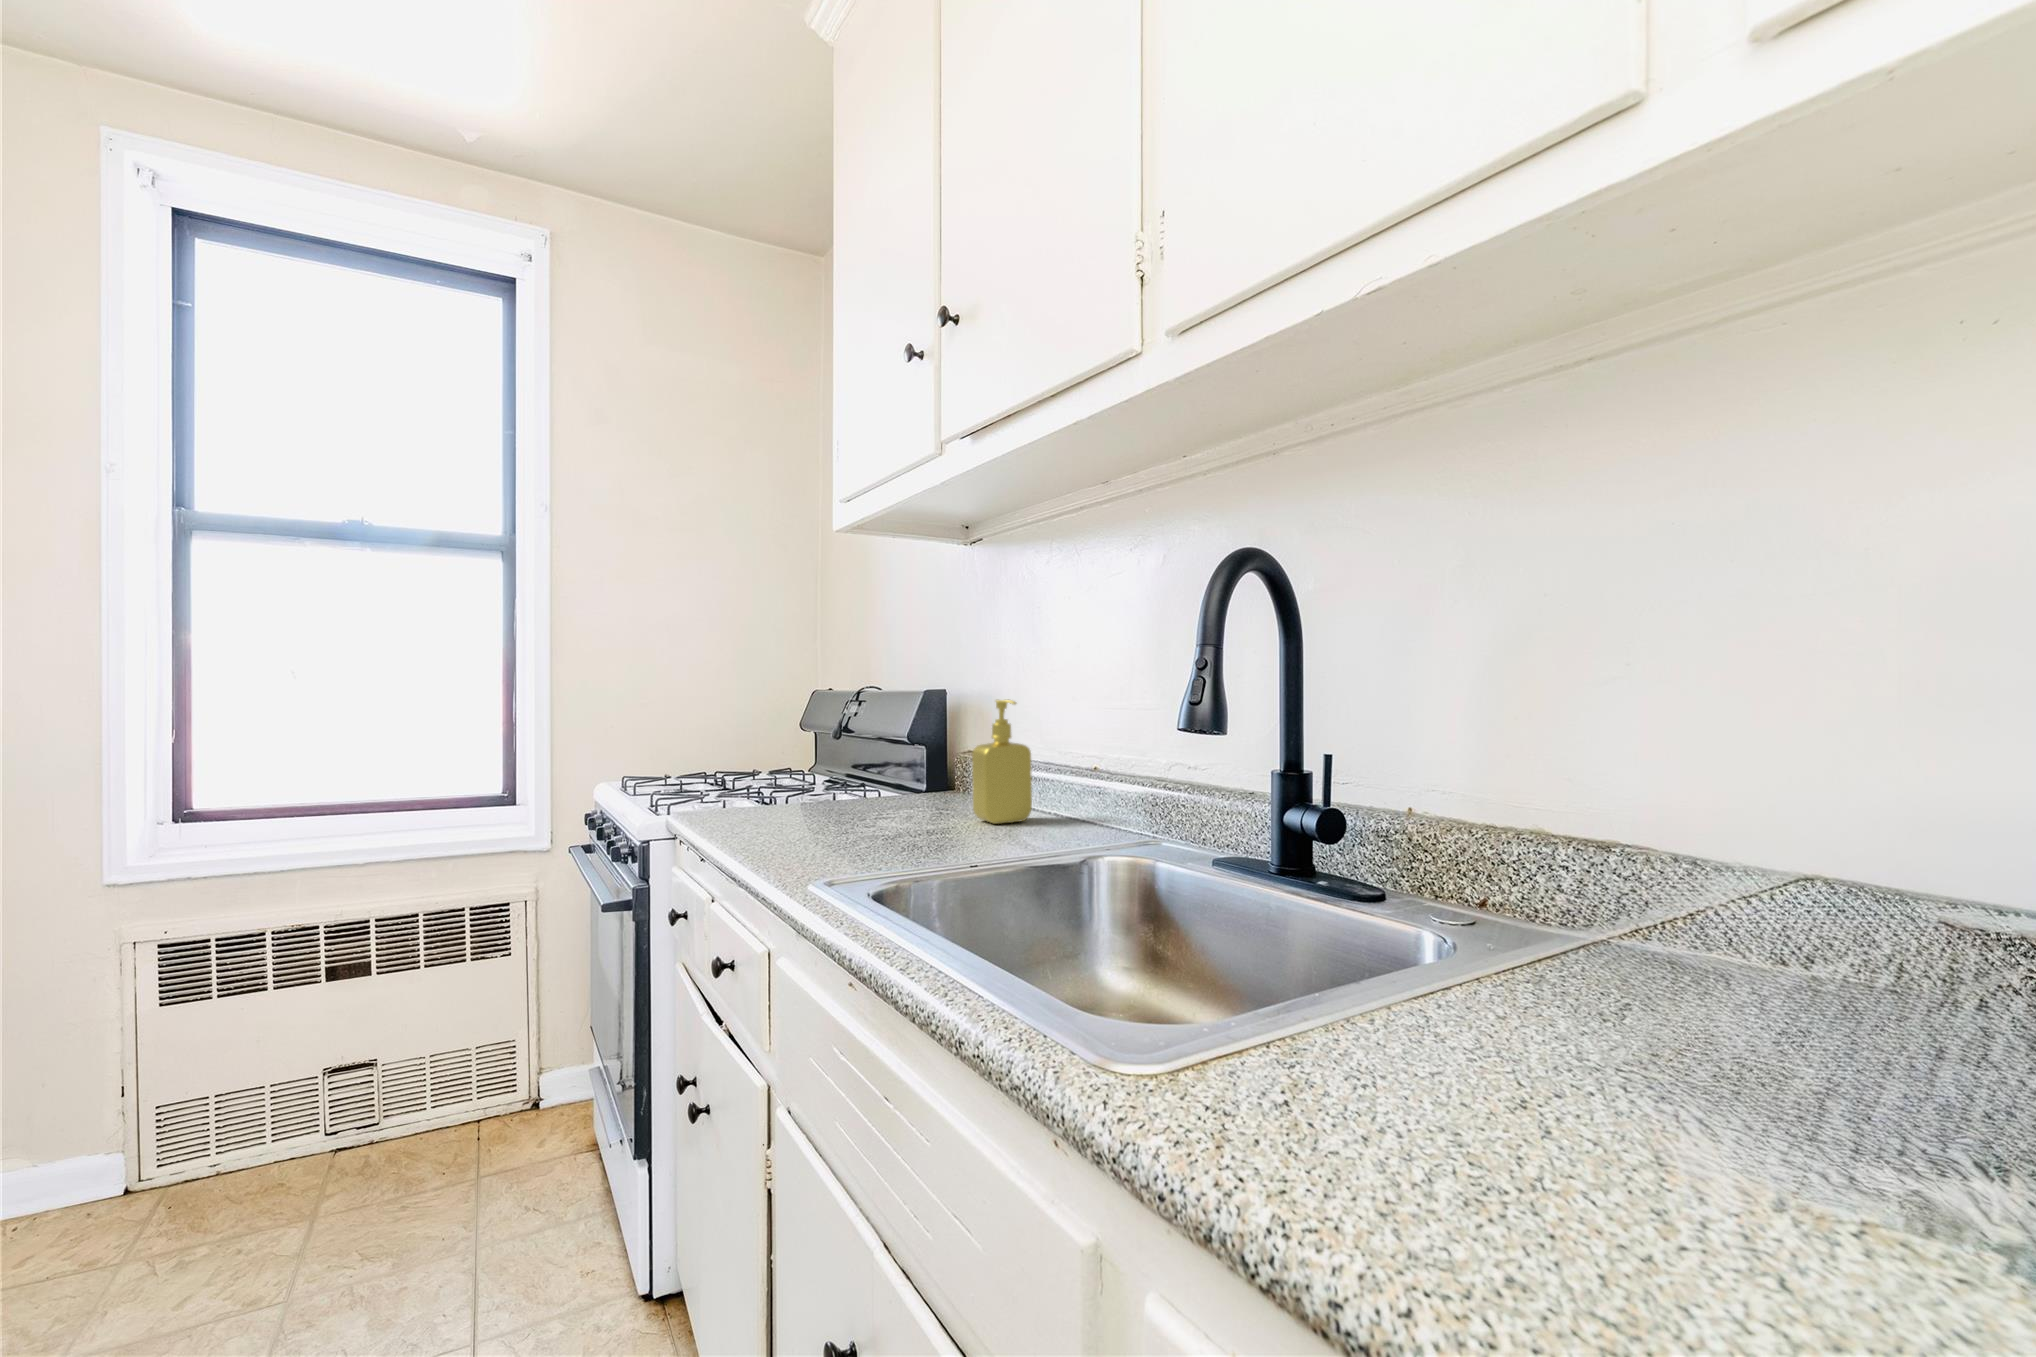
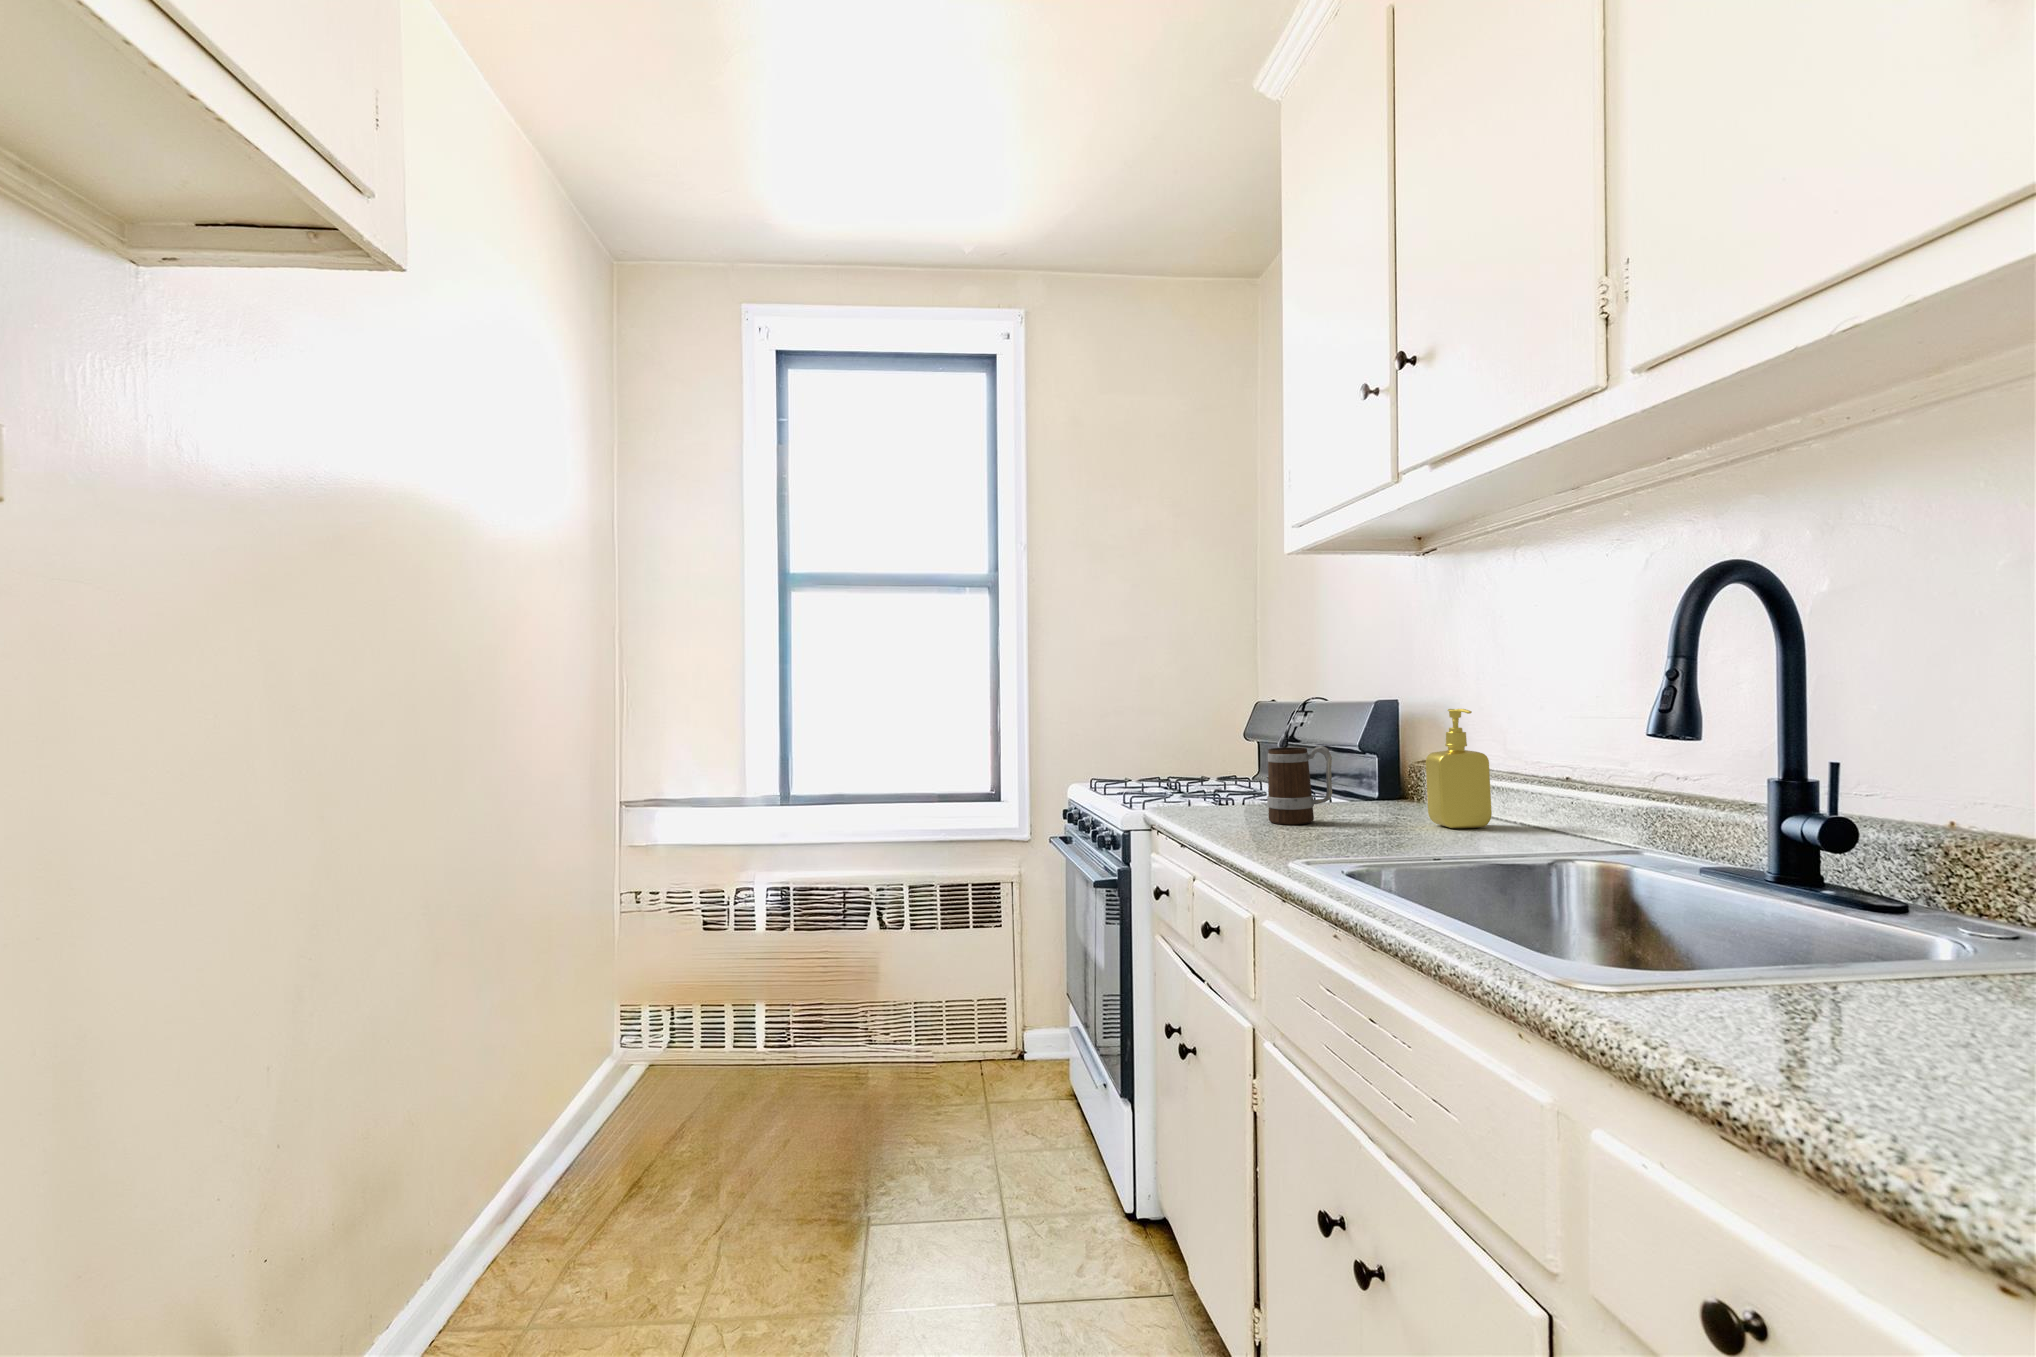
mug: none [806,739,878,827] -> present [1267,746,1332,824]

